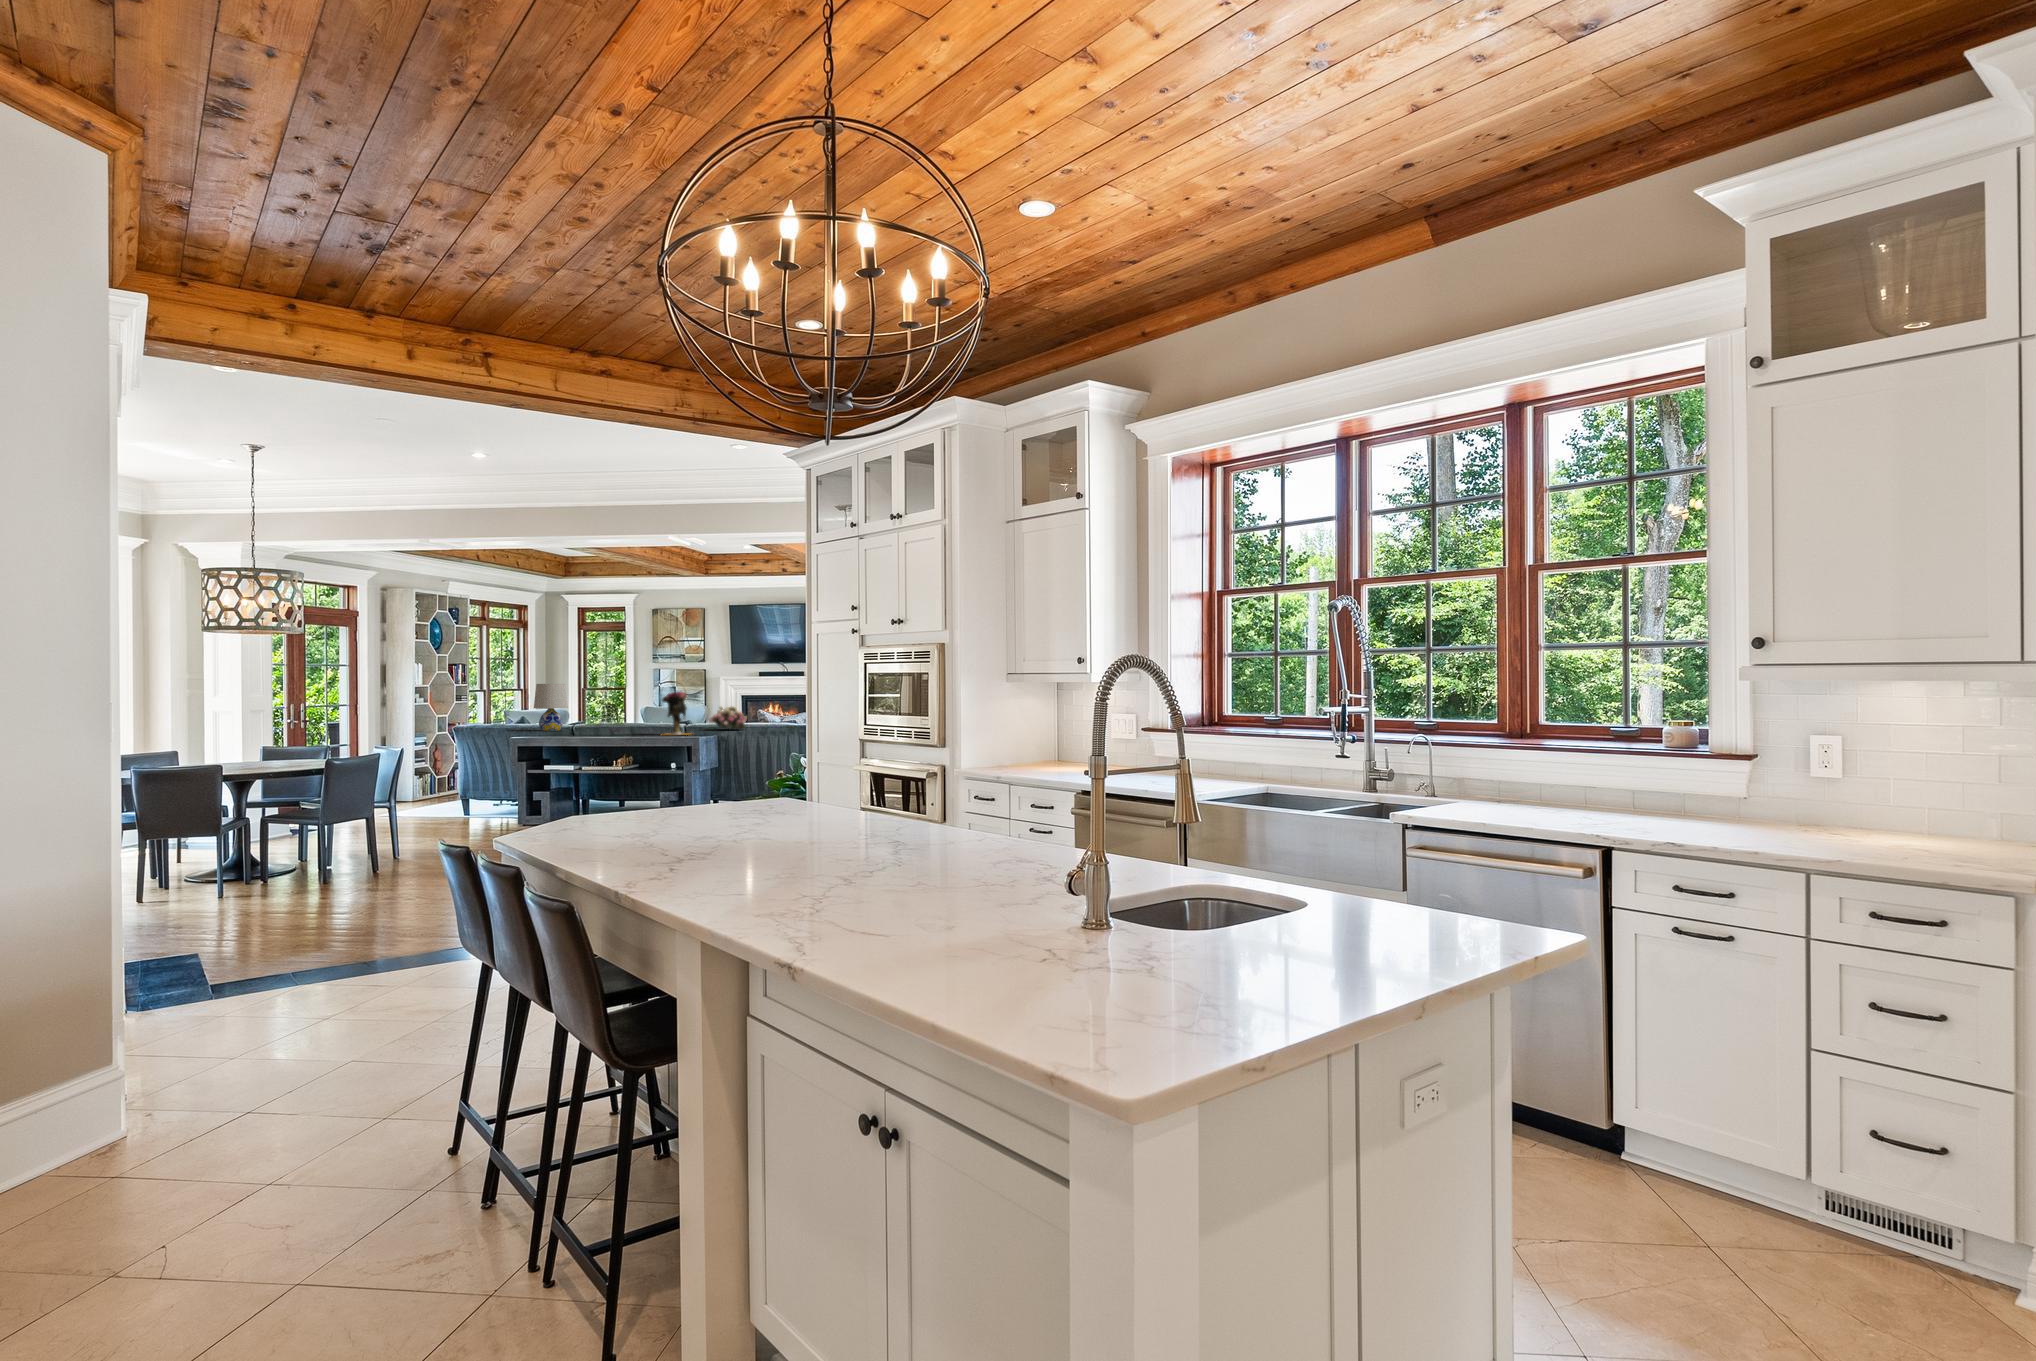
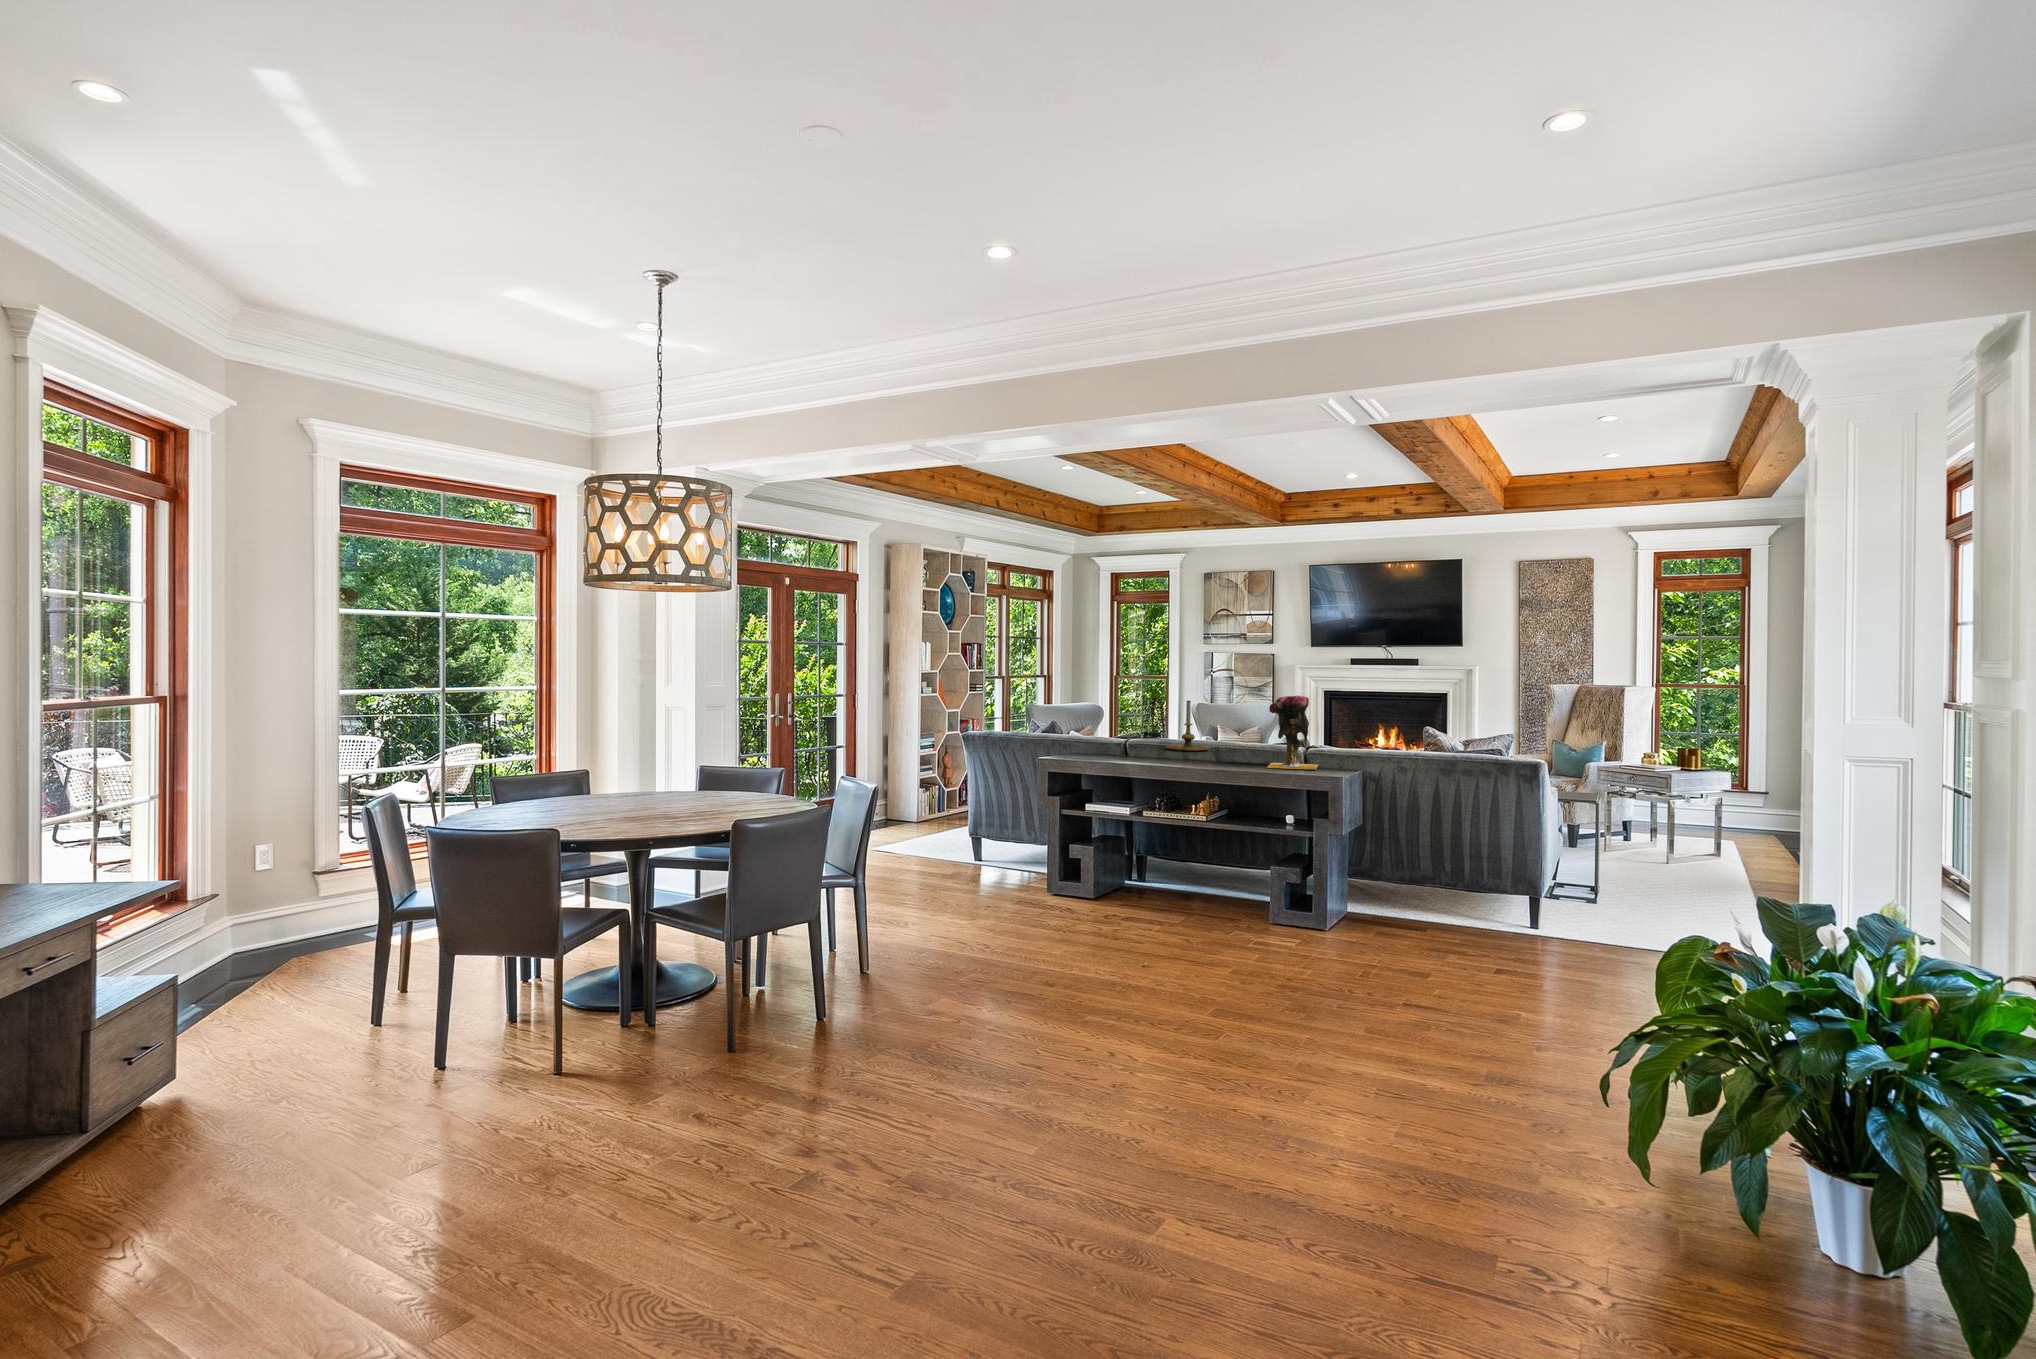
table lamp: present [534,684,568,731] -> none [1070,676,1118,747]
candle holder: none [602,698,632,730] -> present [1166,700,1210,751]
flower arrangement: present [709,706,747,729] -> none [1331,717,1392,757]

